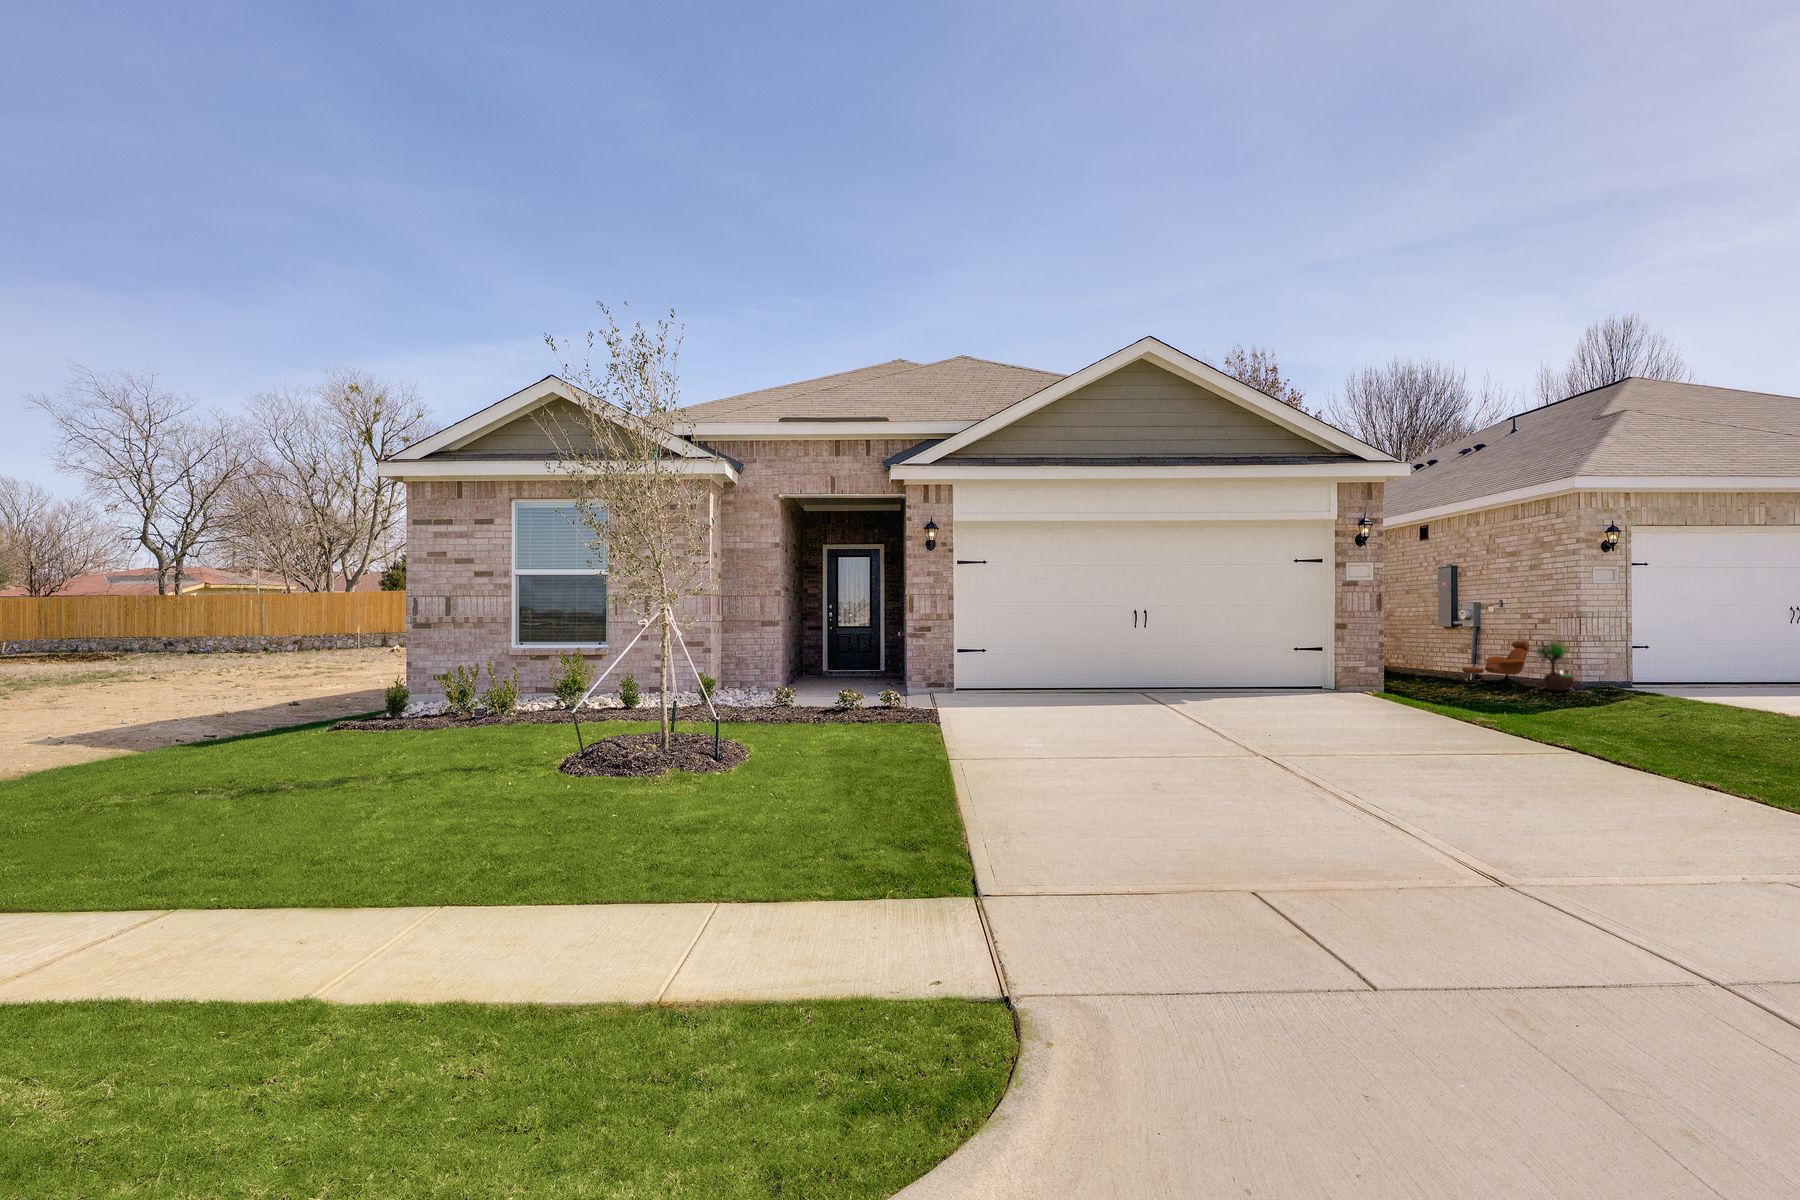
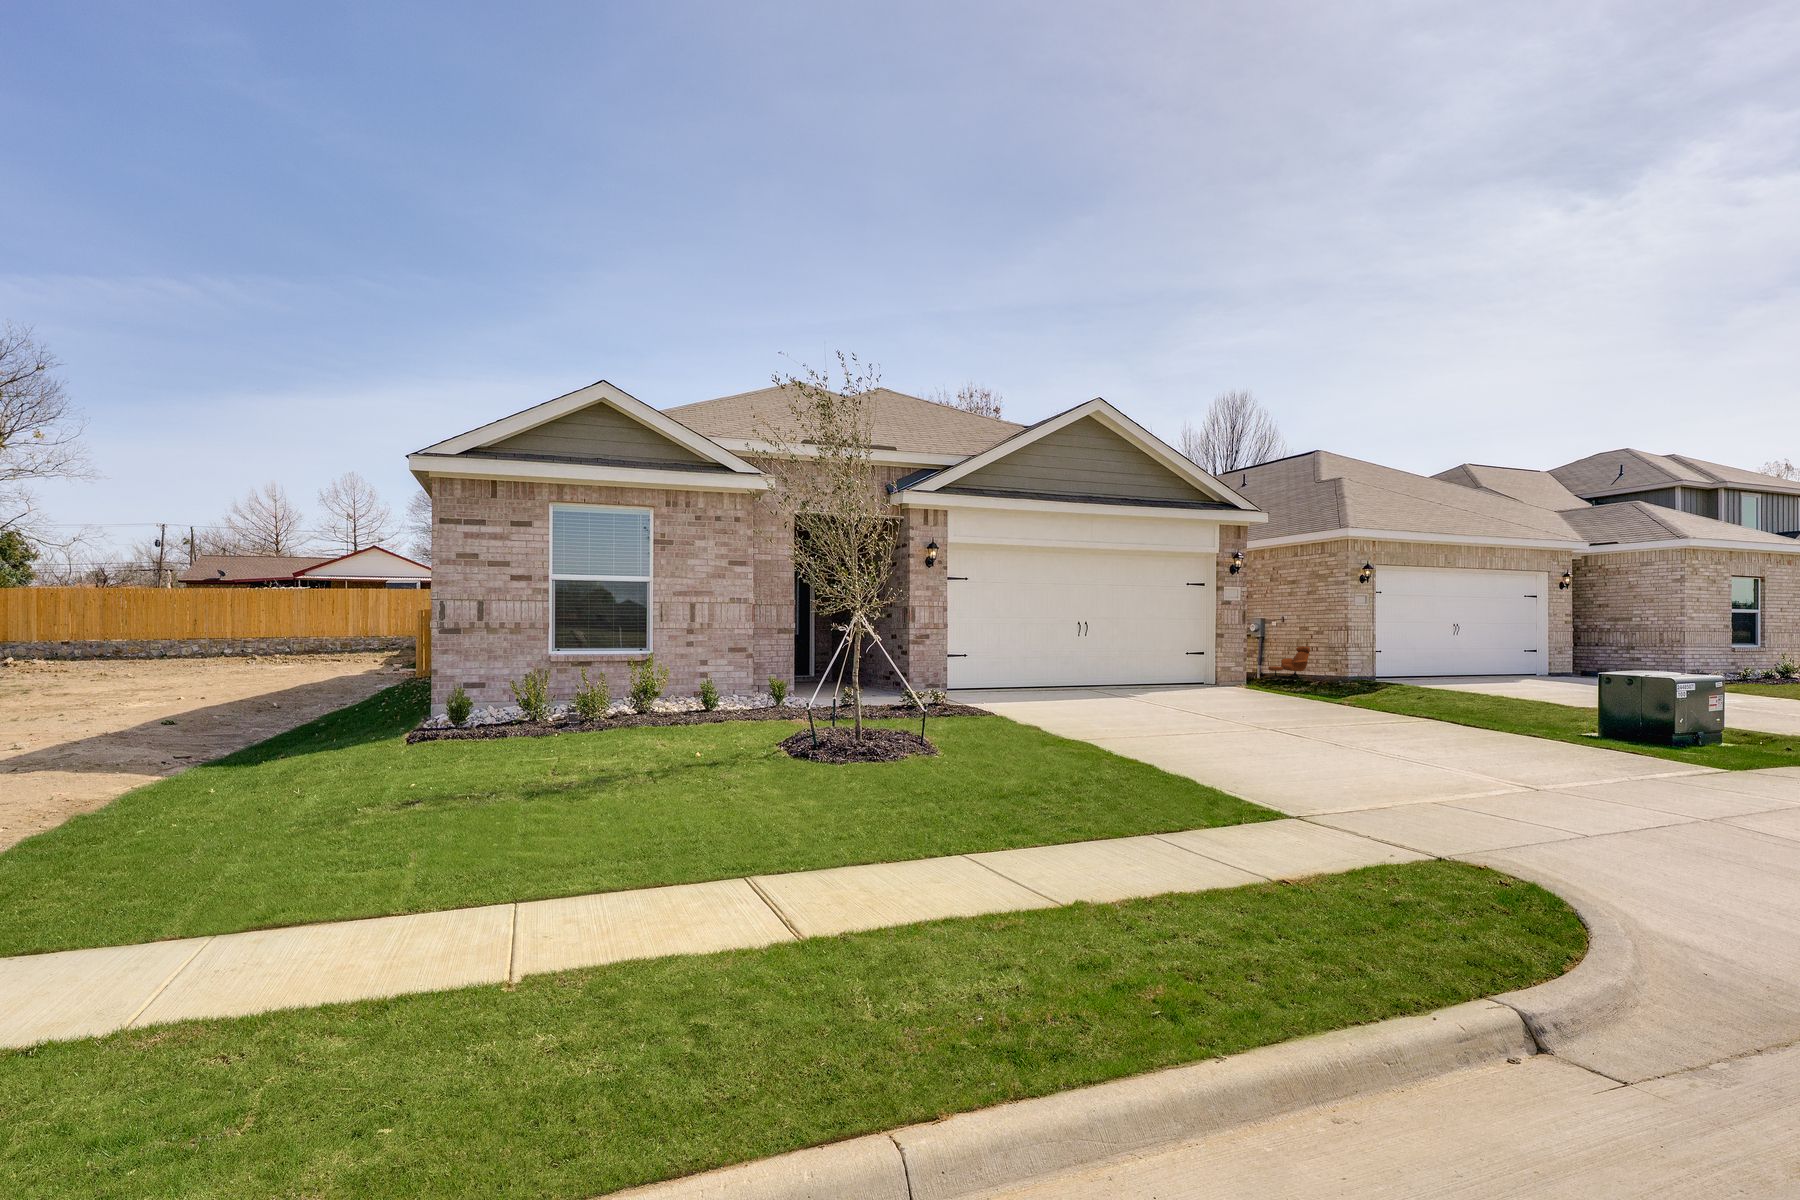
potted tree: present [1535,641,1573,691] -> none [1320,643,1345,682]

